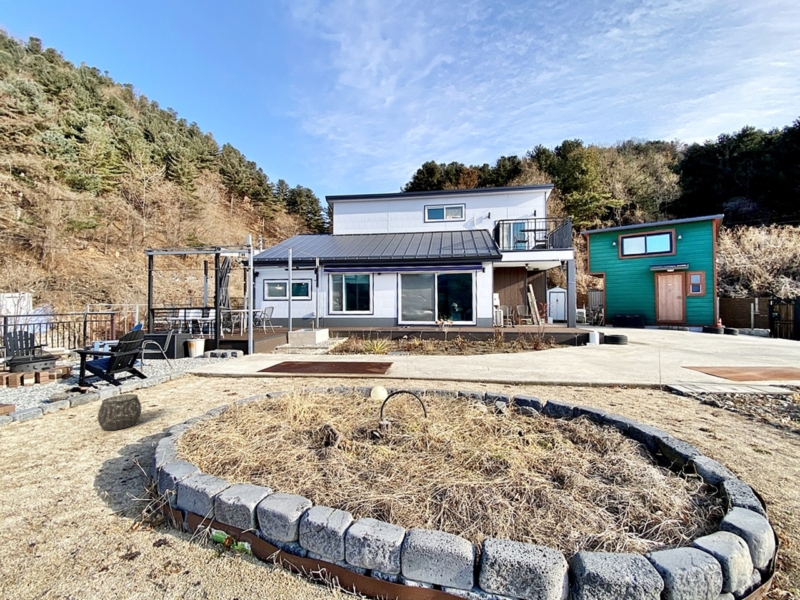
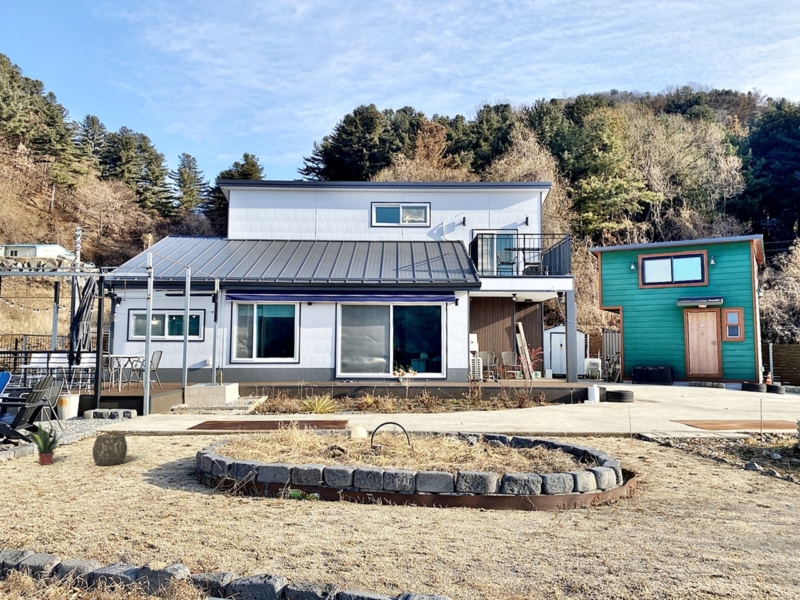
potted plant: none [38,382,86,426] -> present [30,424,62,465]

